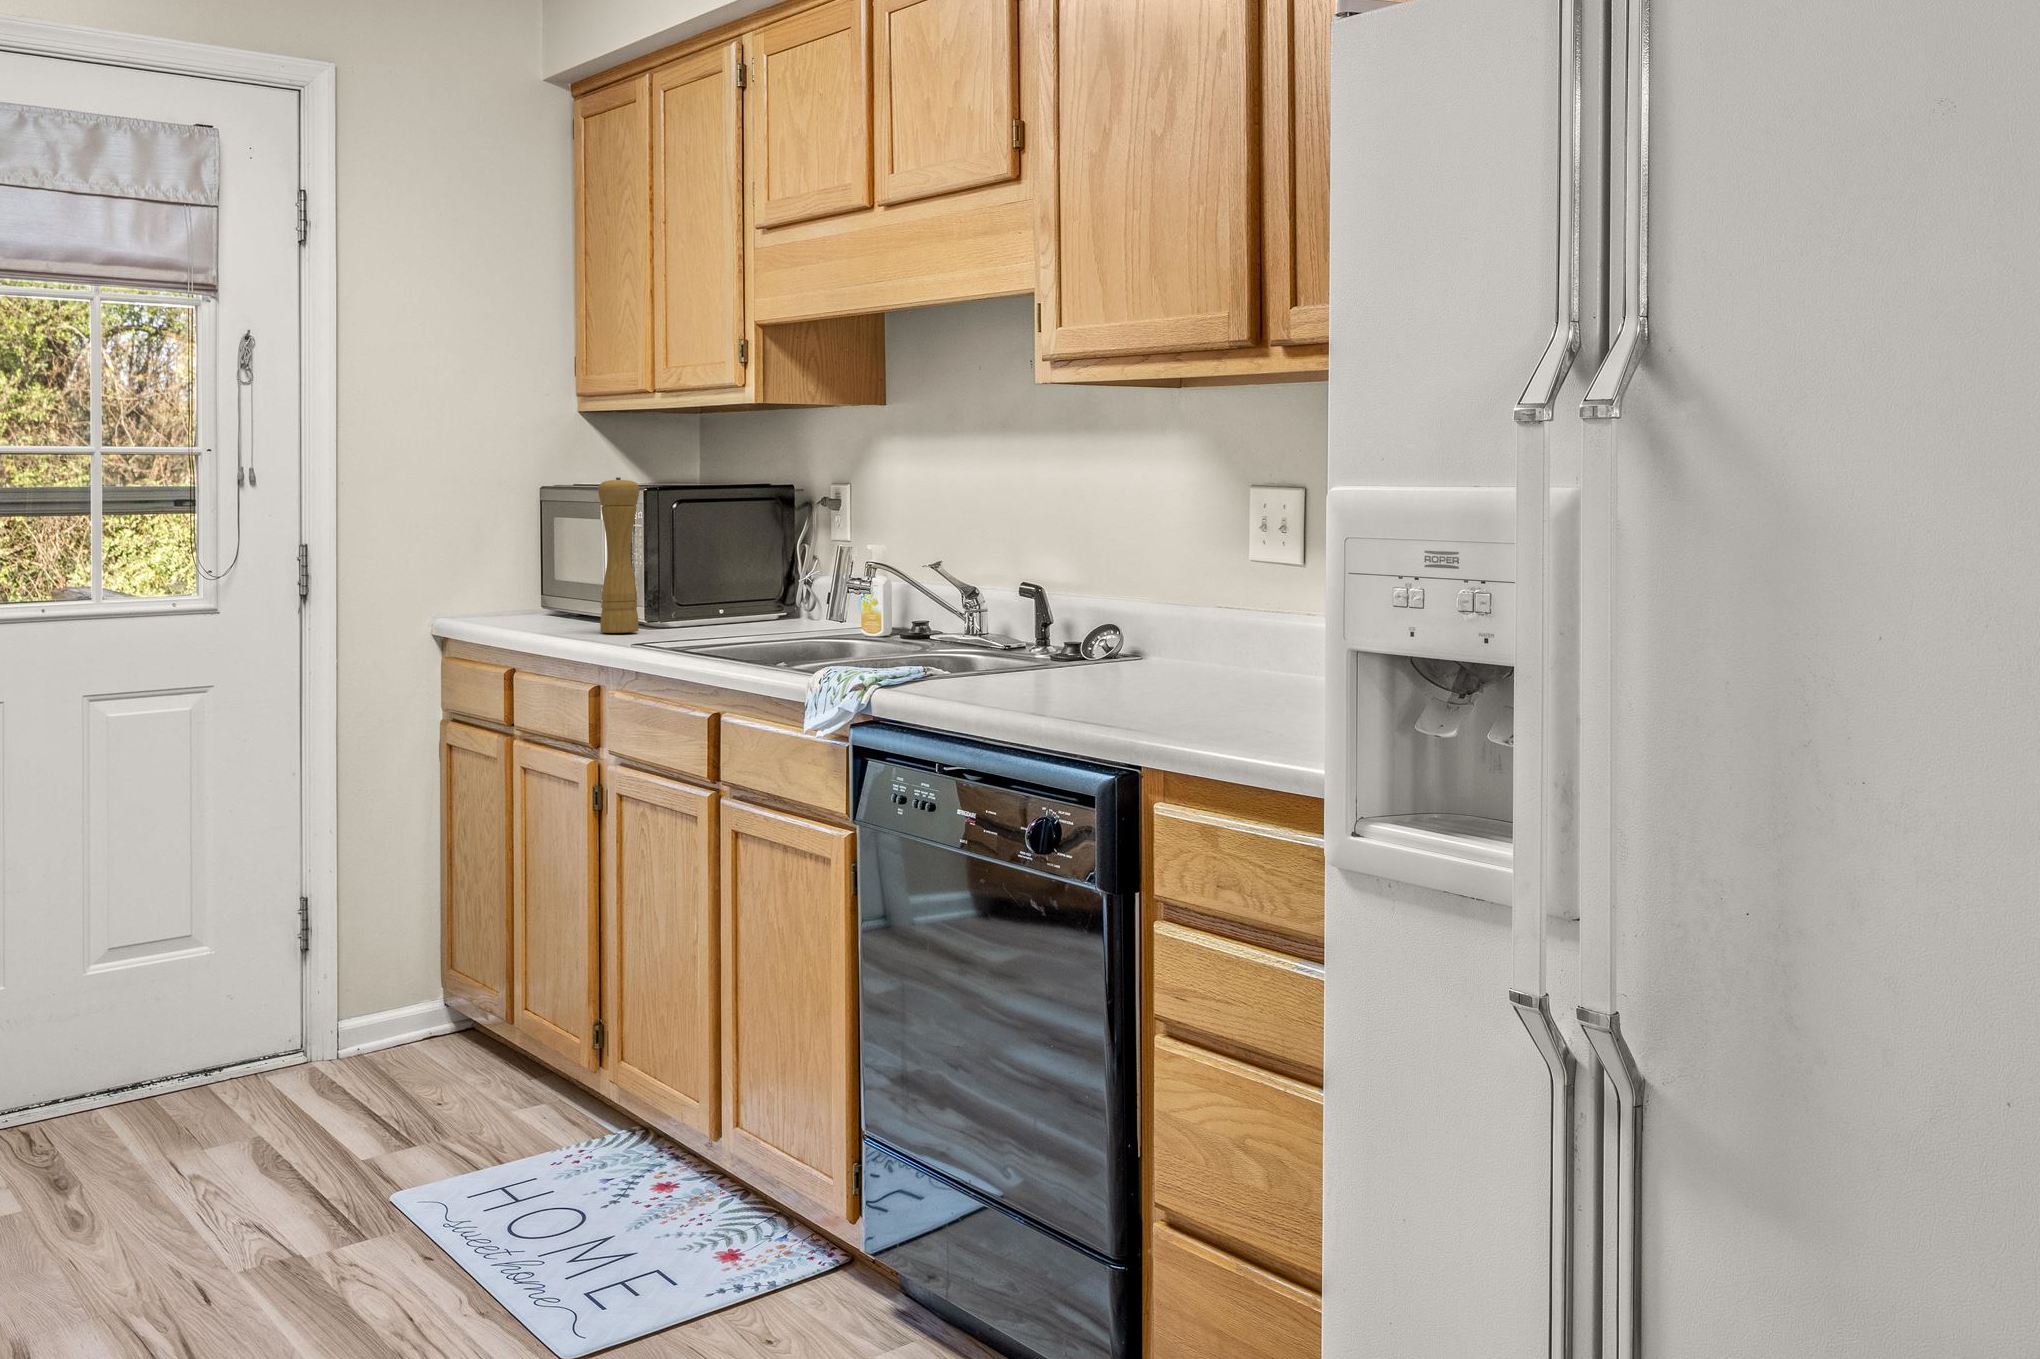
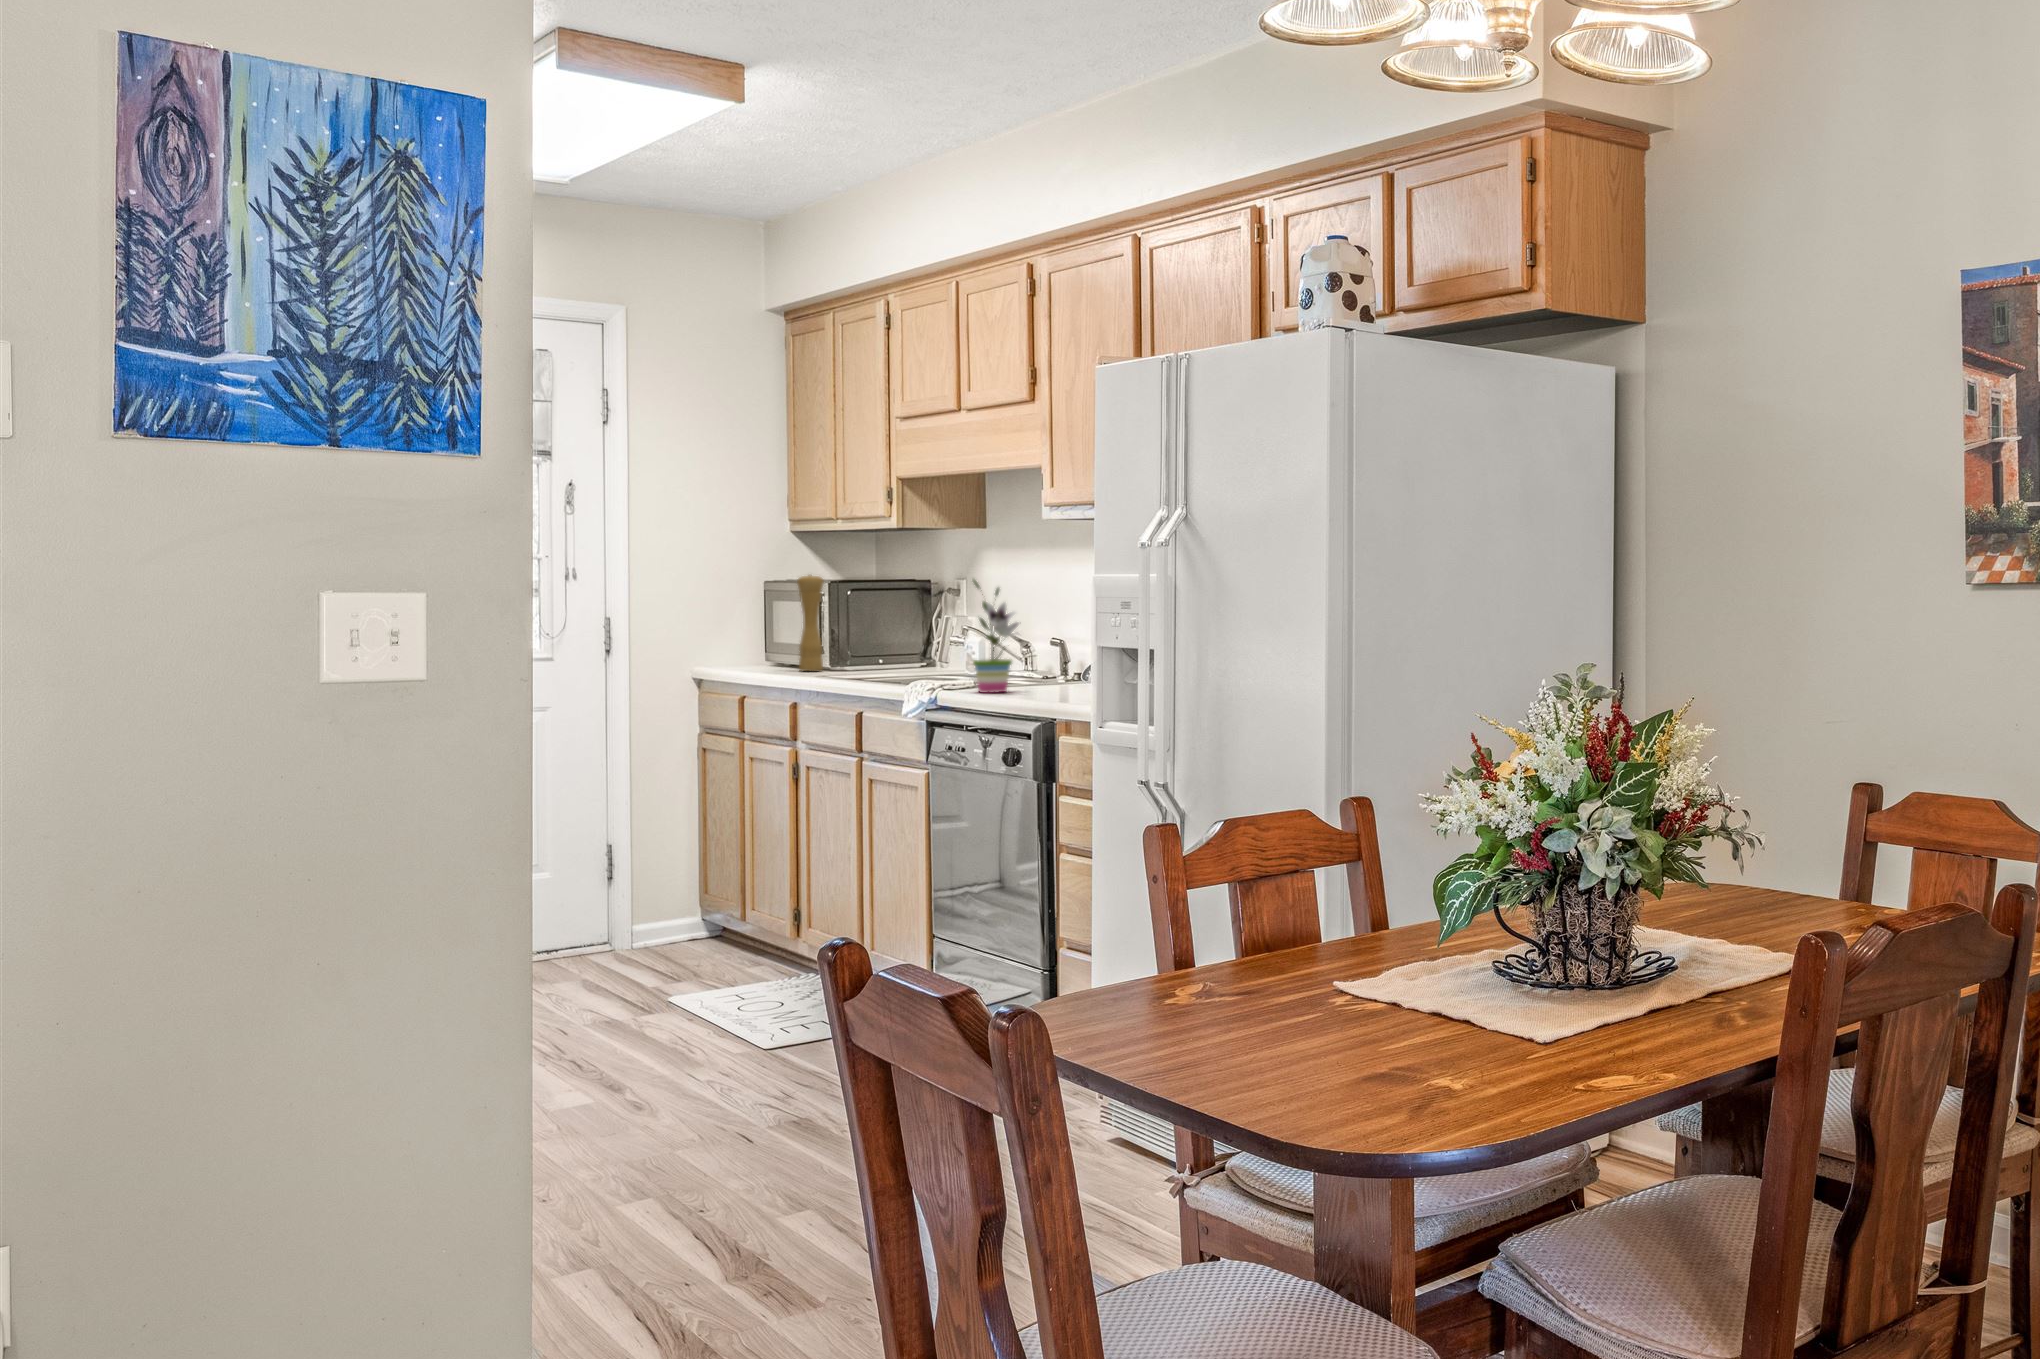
potted plant: none [928,489,1013,693] -> present [973,580,1018,693]

